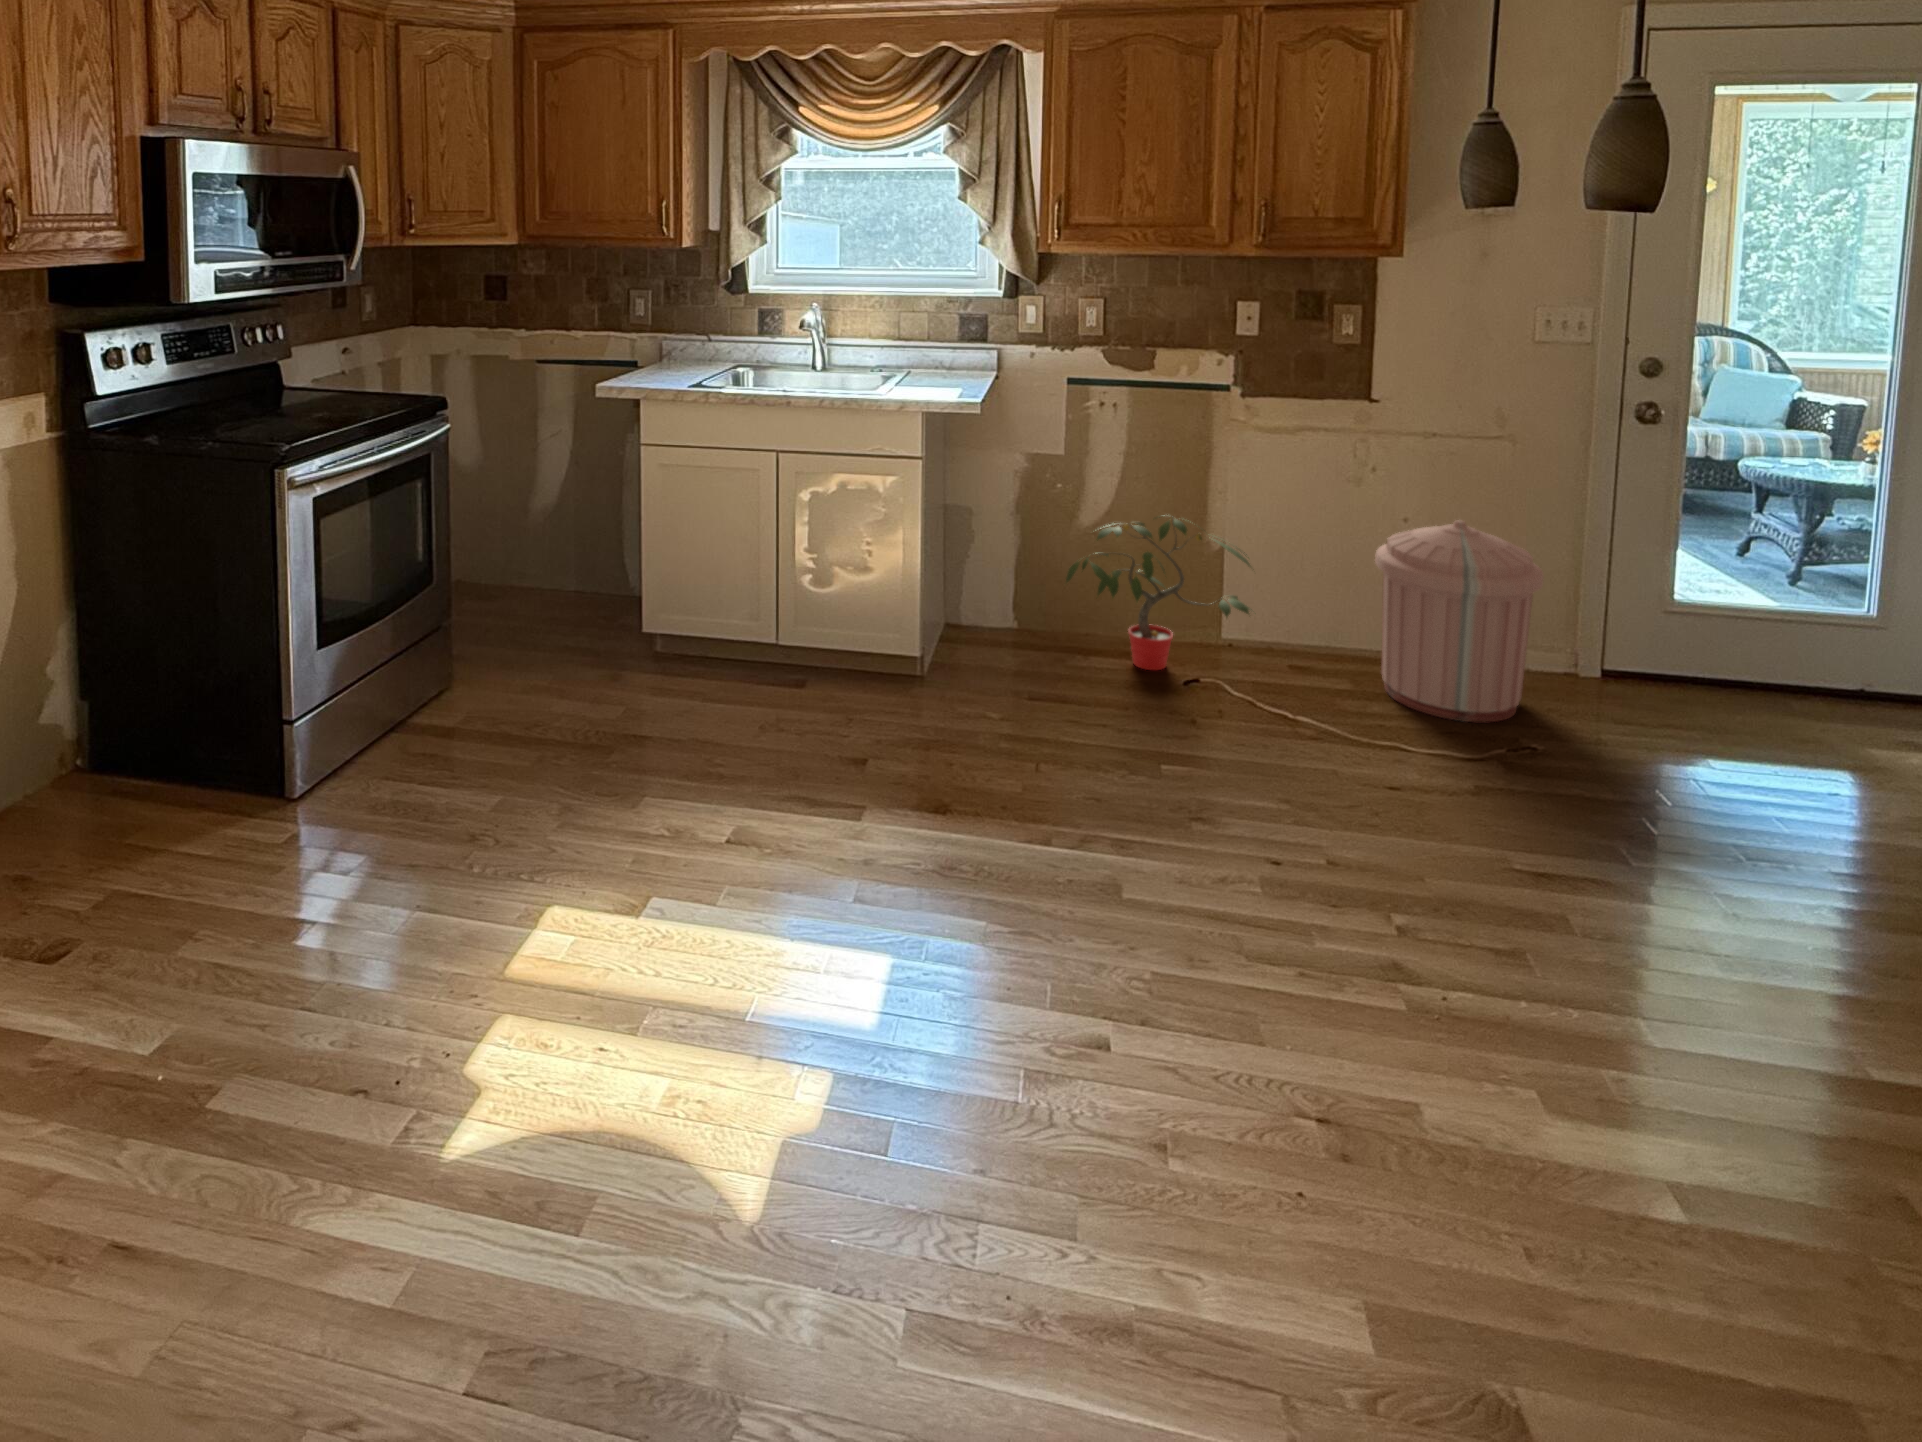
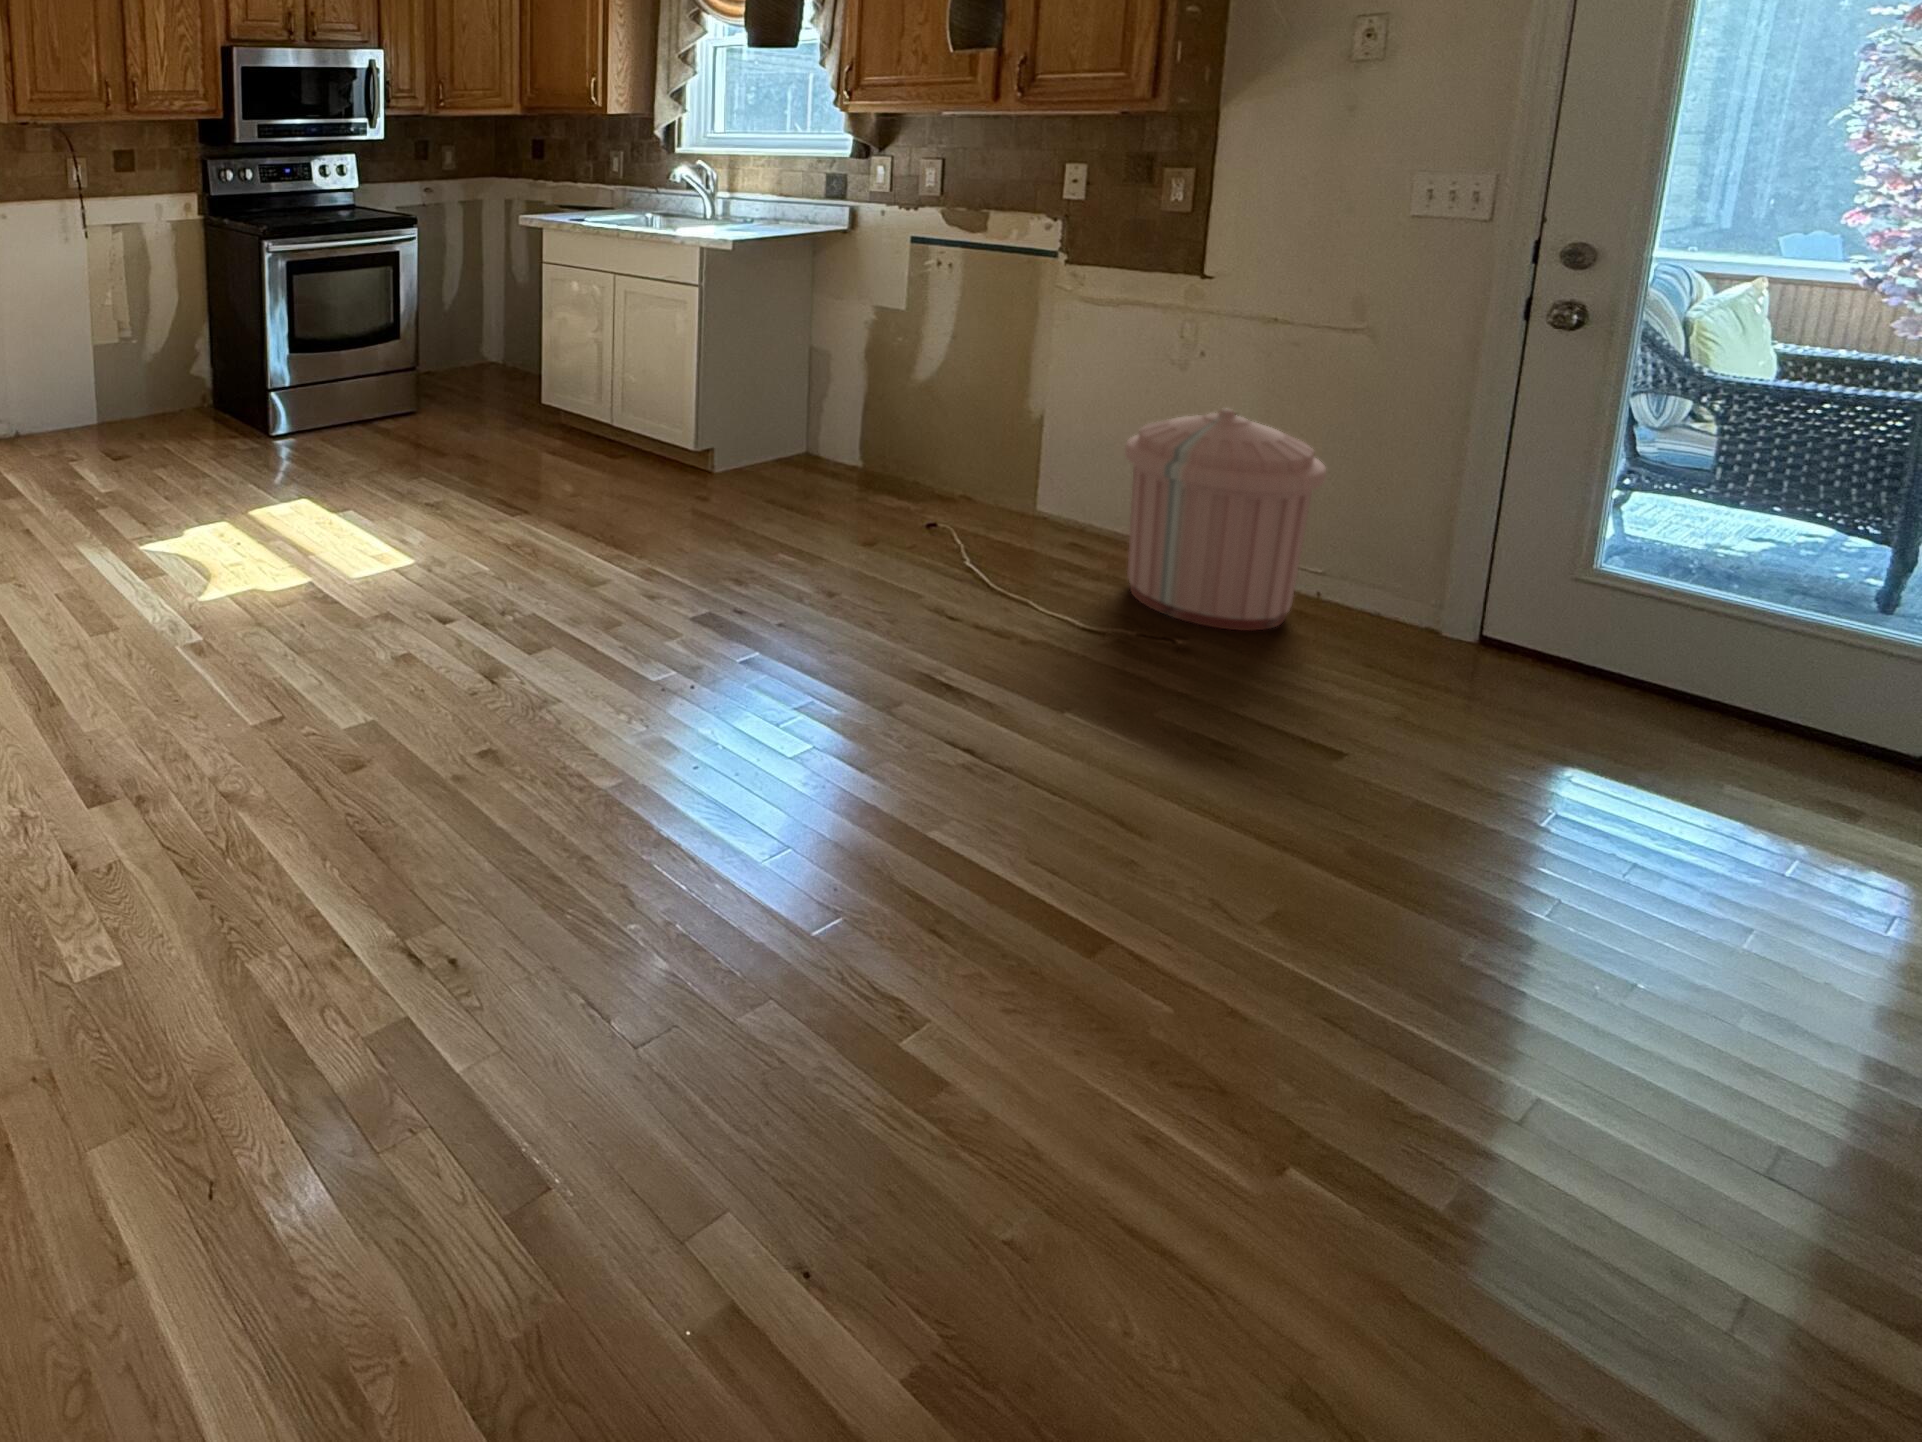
potted plant: present [1066,516,1251,670] -> none [853,371,1042,515]

